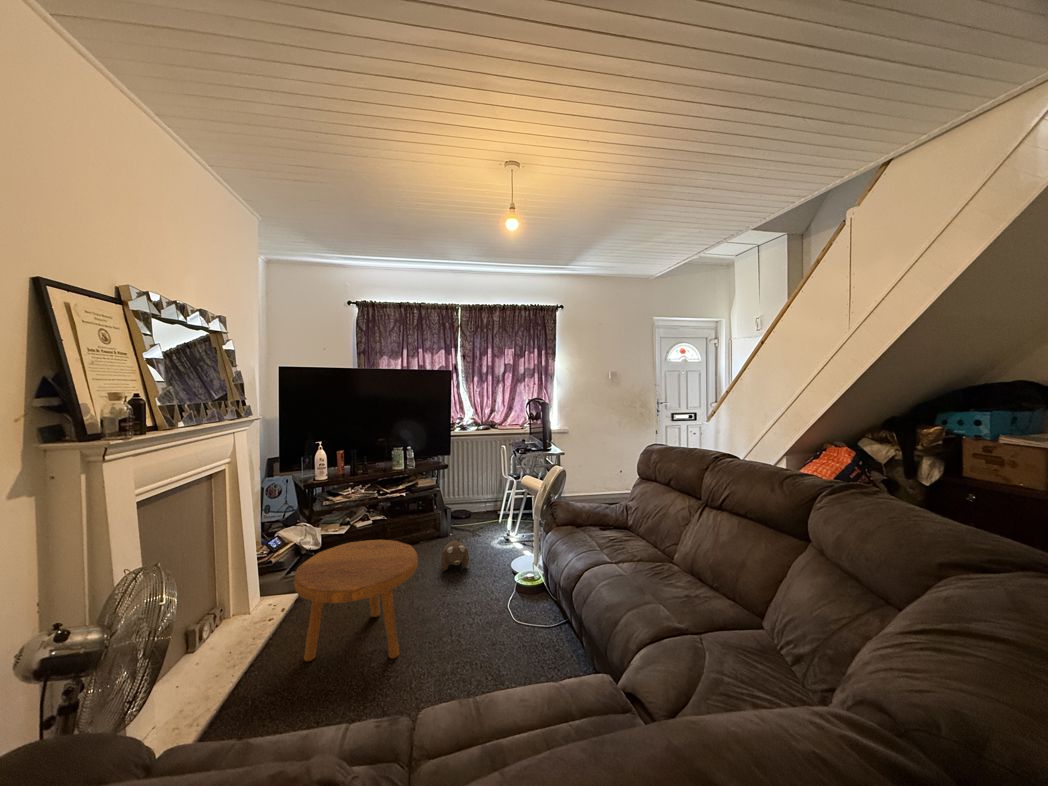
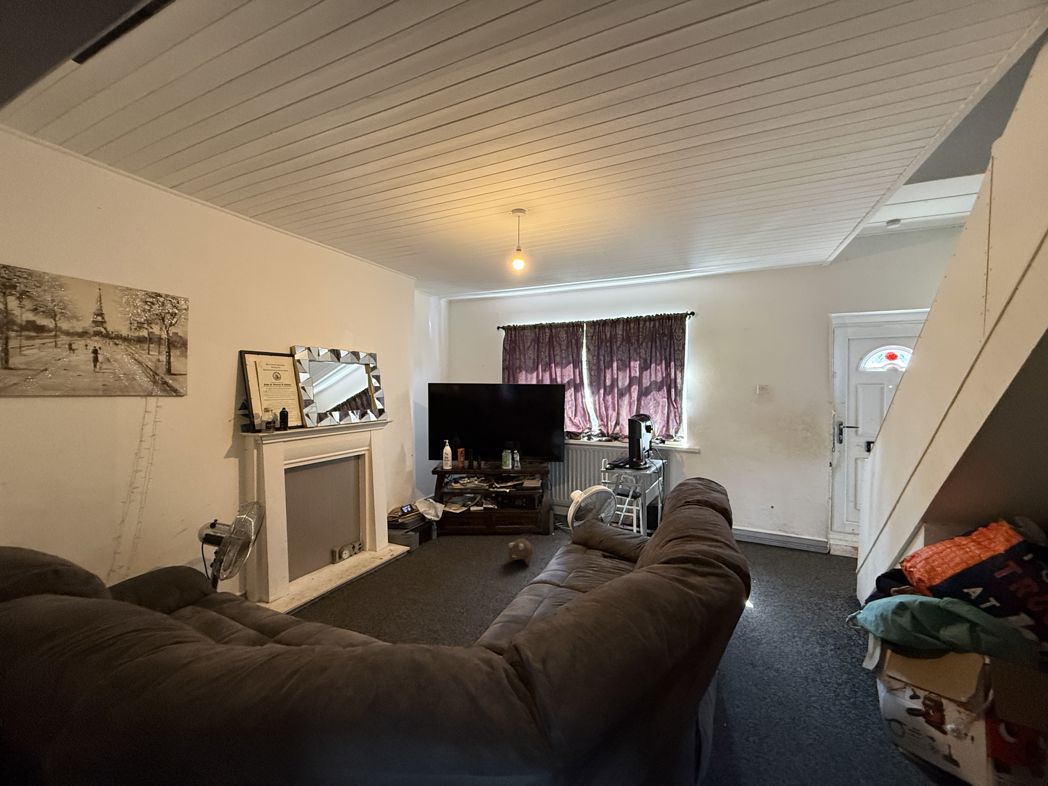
footstool: present [294,540,418,661] -> none [365,518,453,610]

